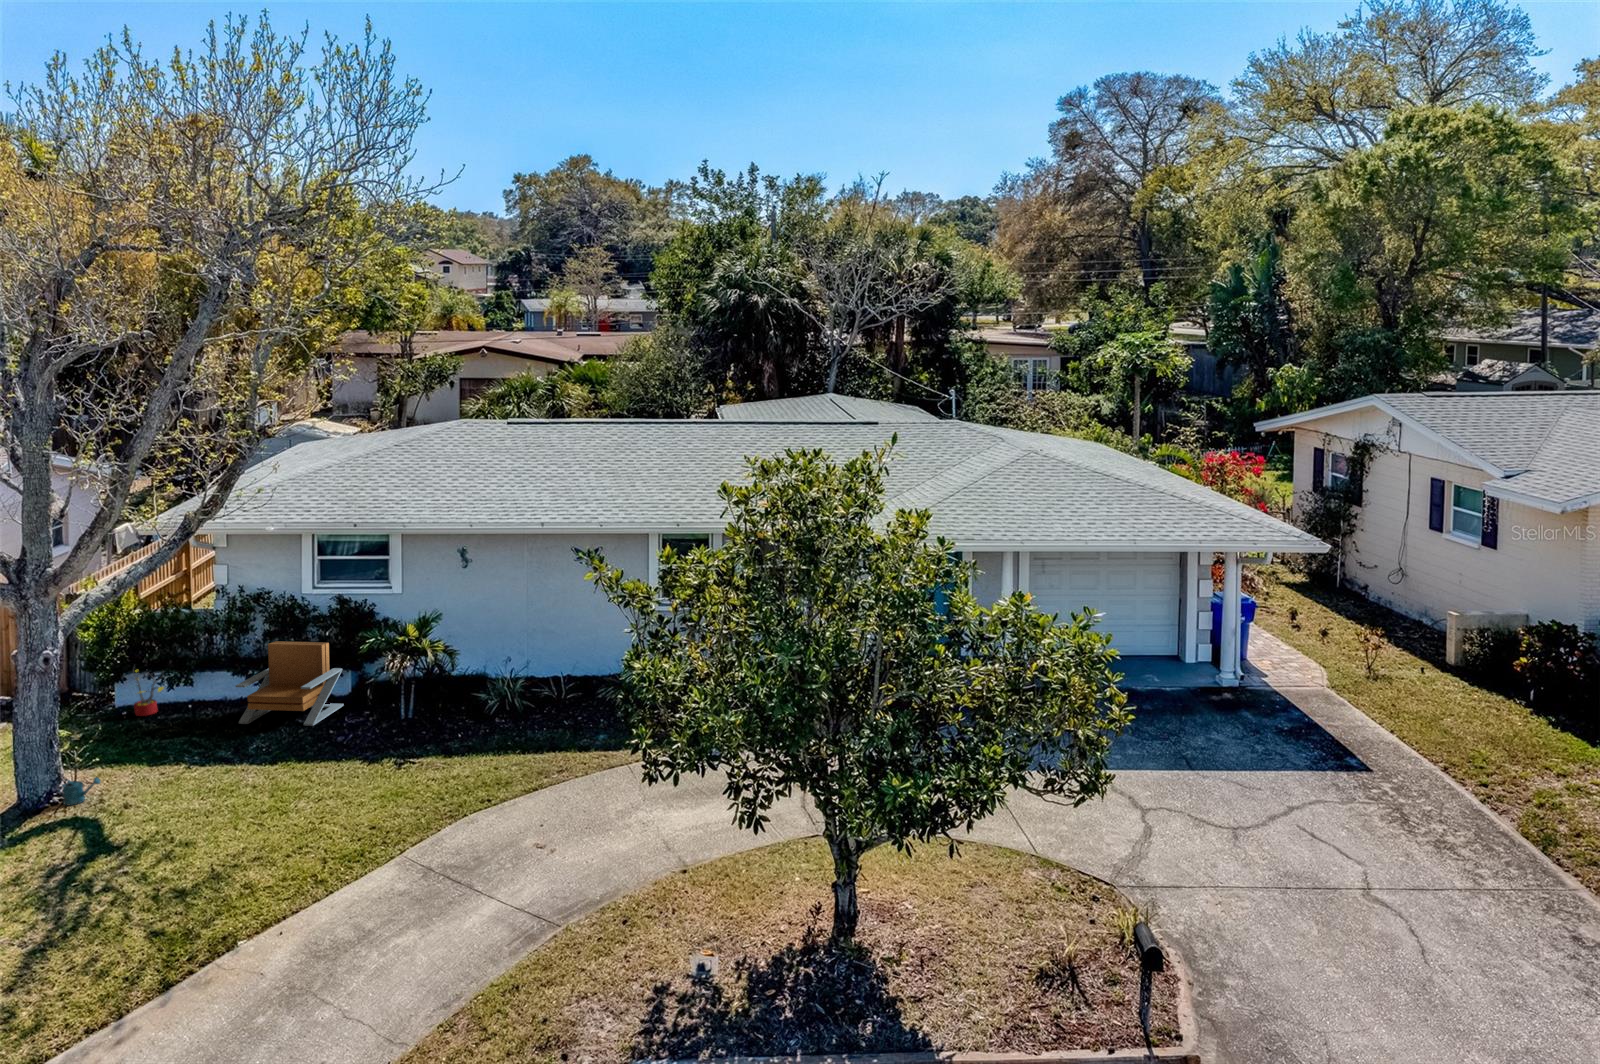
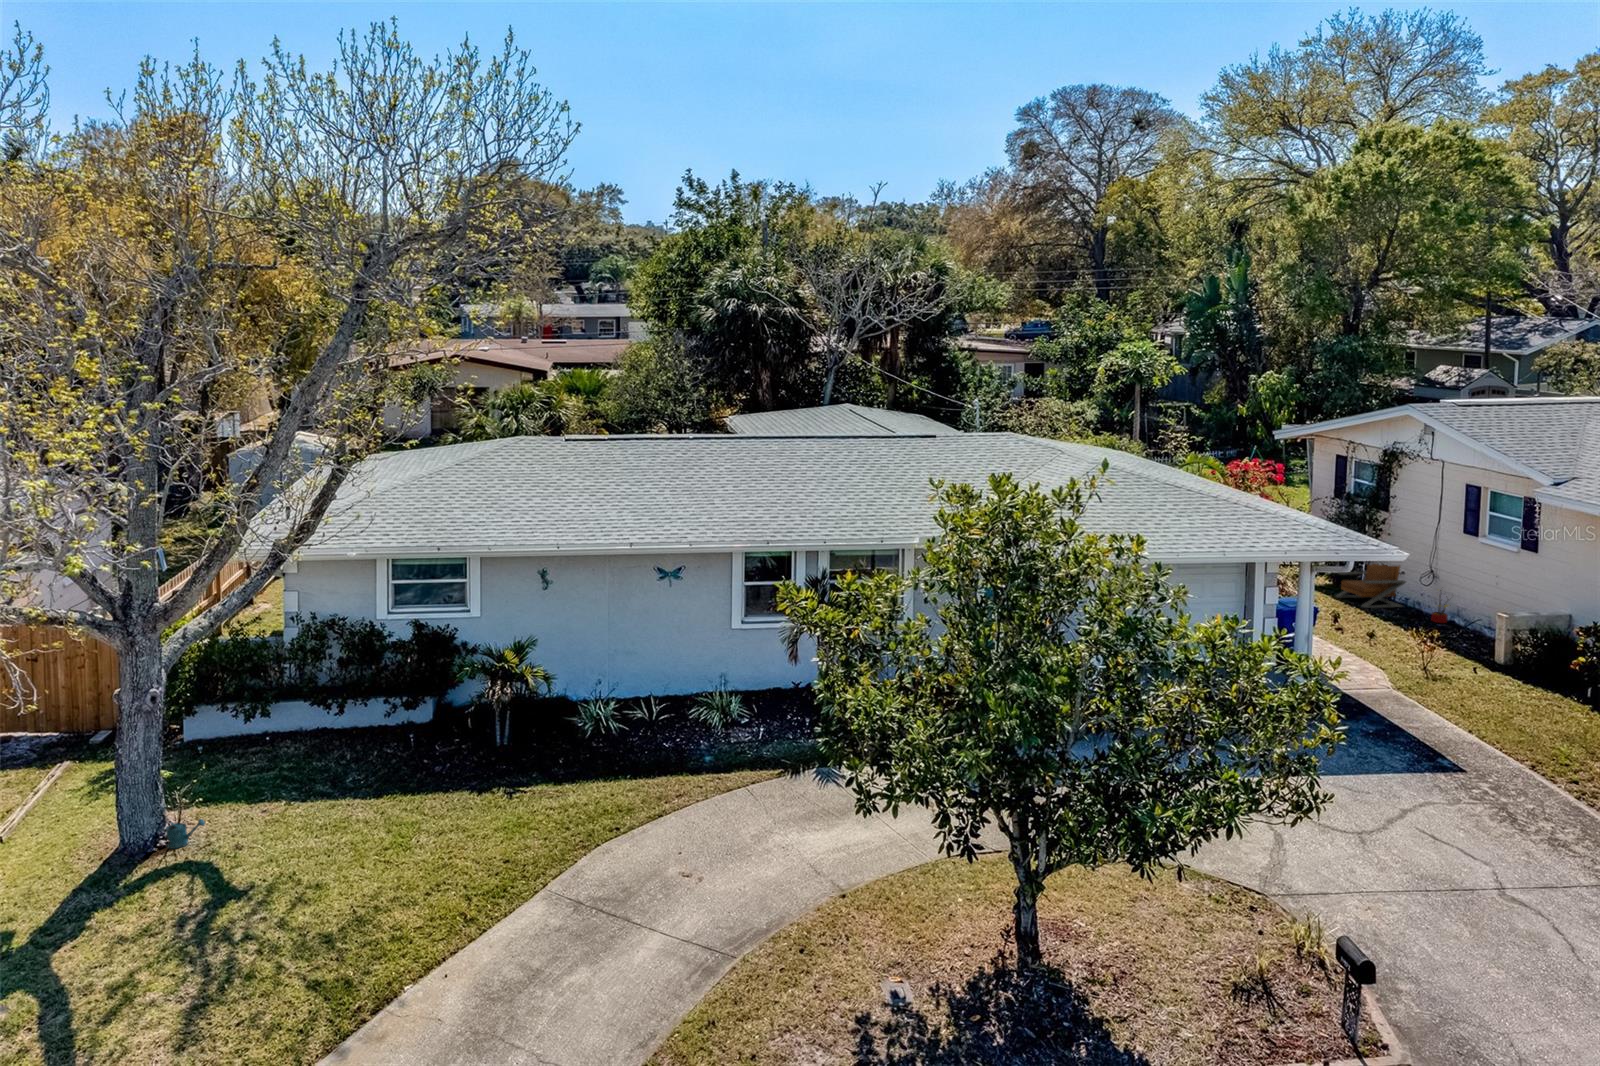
lounge chair: present [236,641,344,726] -> present [1336,564,1406,608]
decorative plant: present [134,670,164,716] -> present [1431,590,1449,623]

